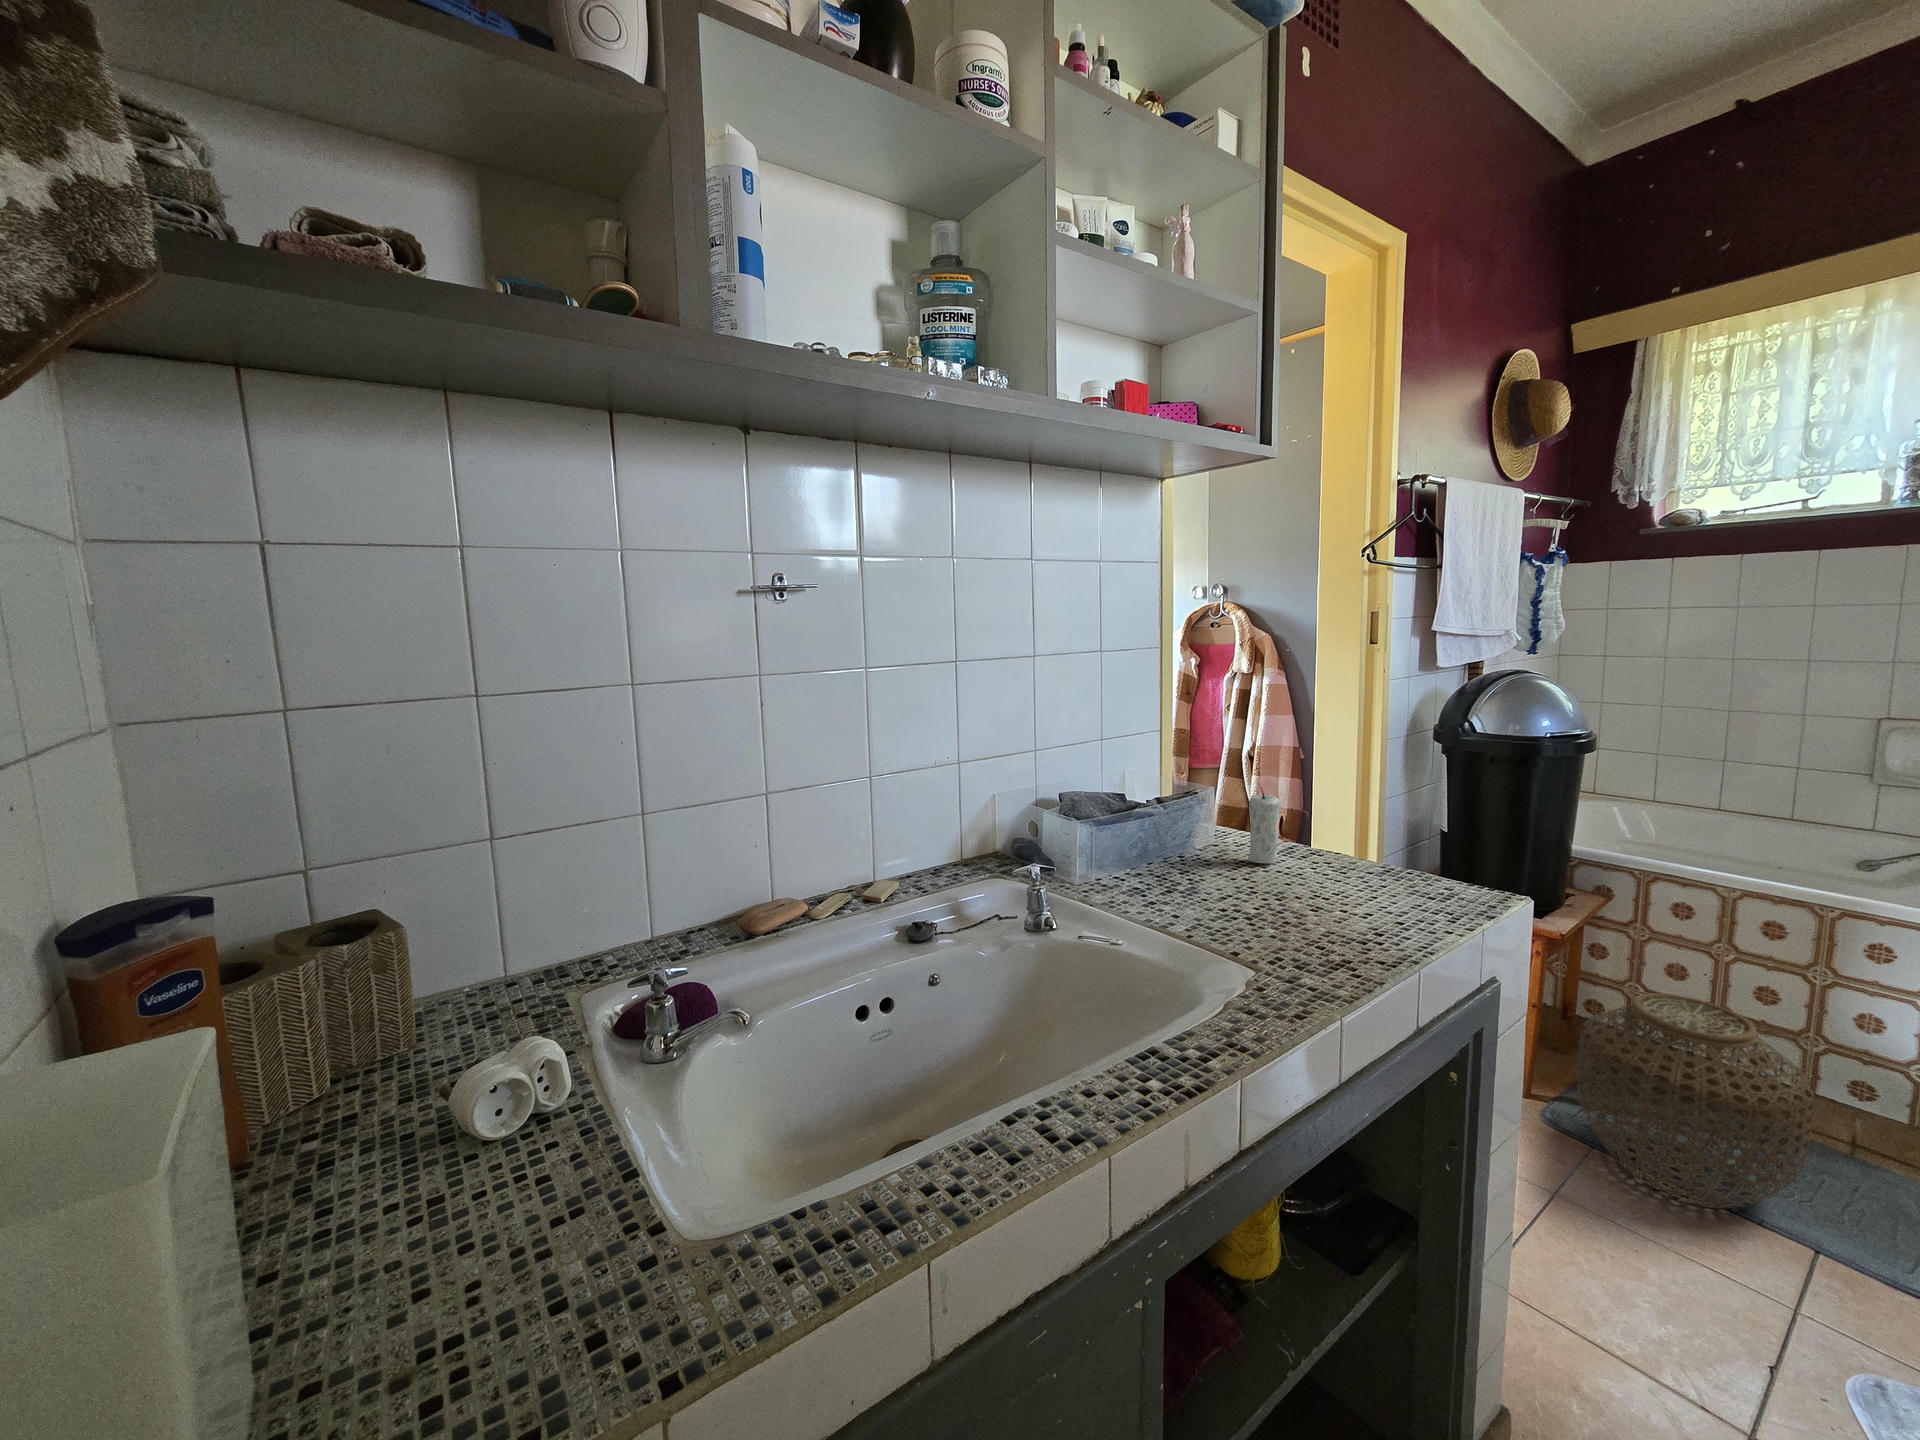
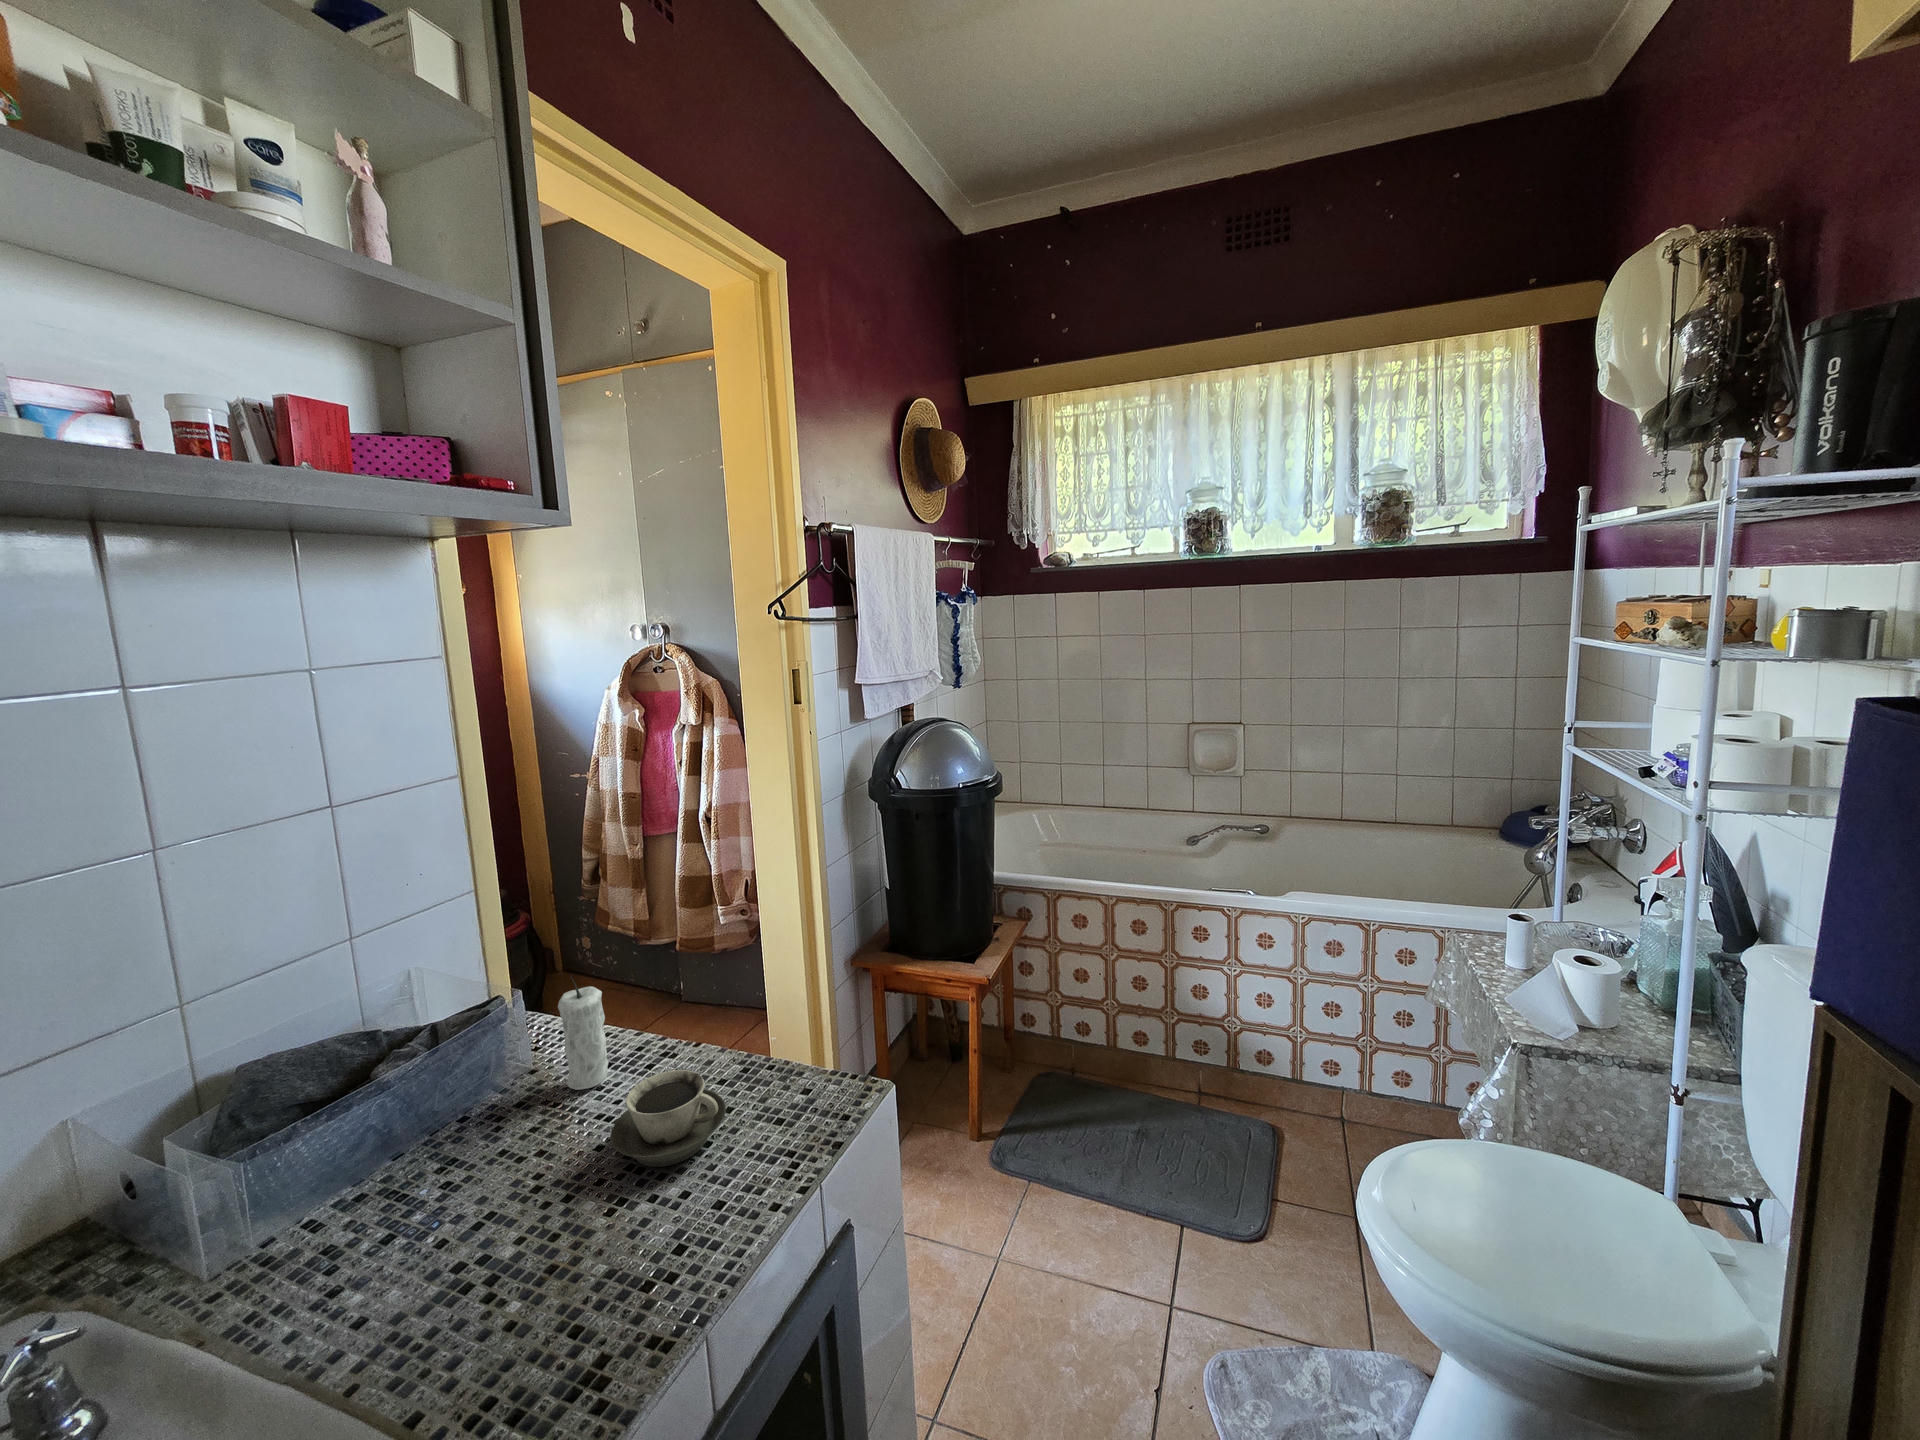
cup: none [1305,851,1393,907] -> present [610,1070,726,1167]
woven basket: present [1577,993,1814,1208] -> none [1011,1011,1167,1206]

